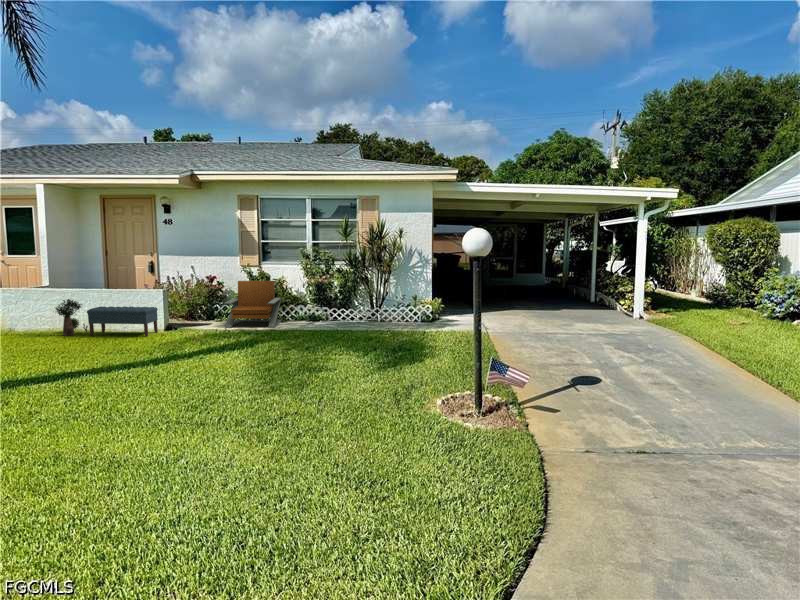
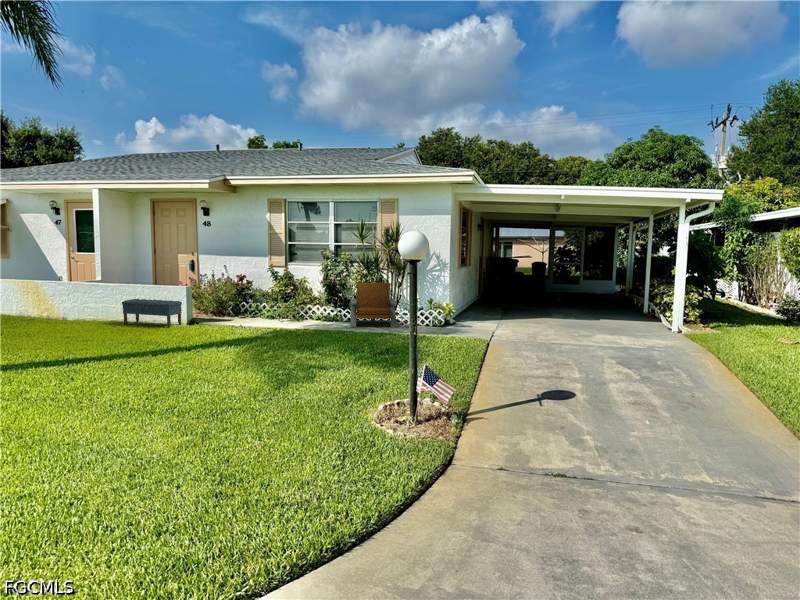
lounge chair: present [224,281,282,328] -> present [350,283,397,328]
potted plant: present [56,299,88,336] -> none [95,291,126,324]

